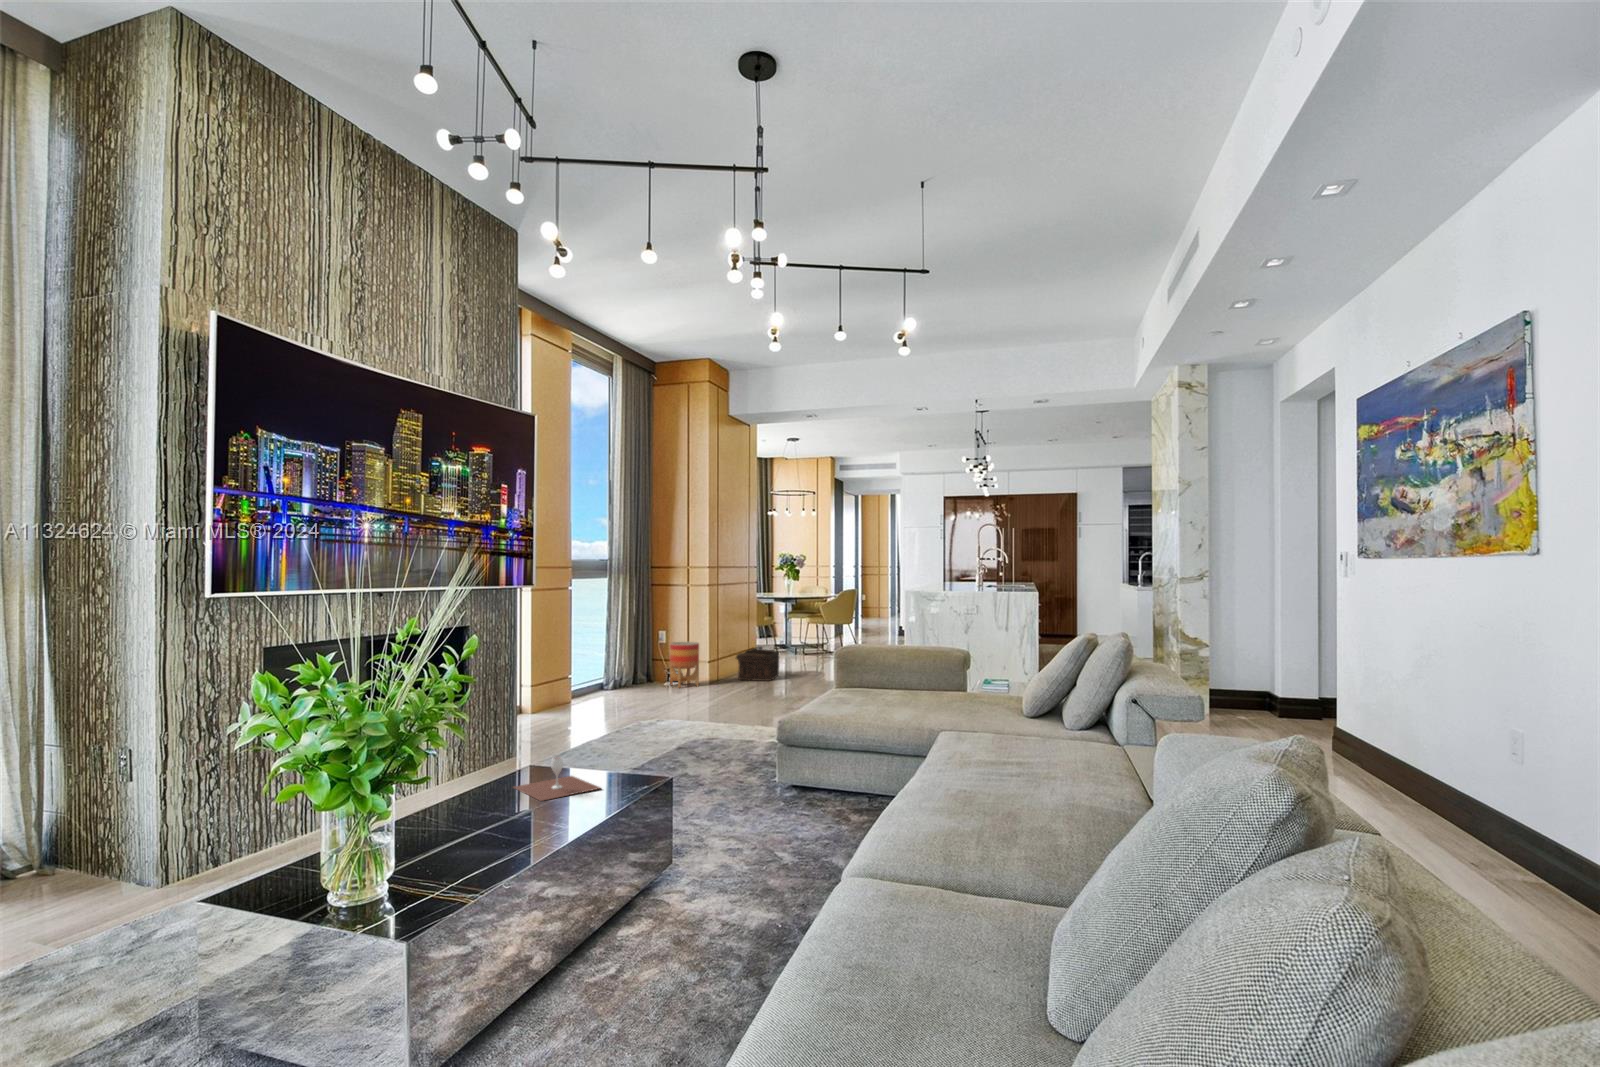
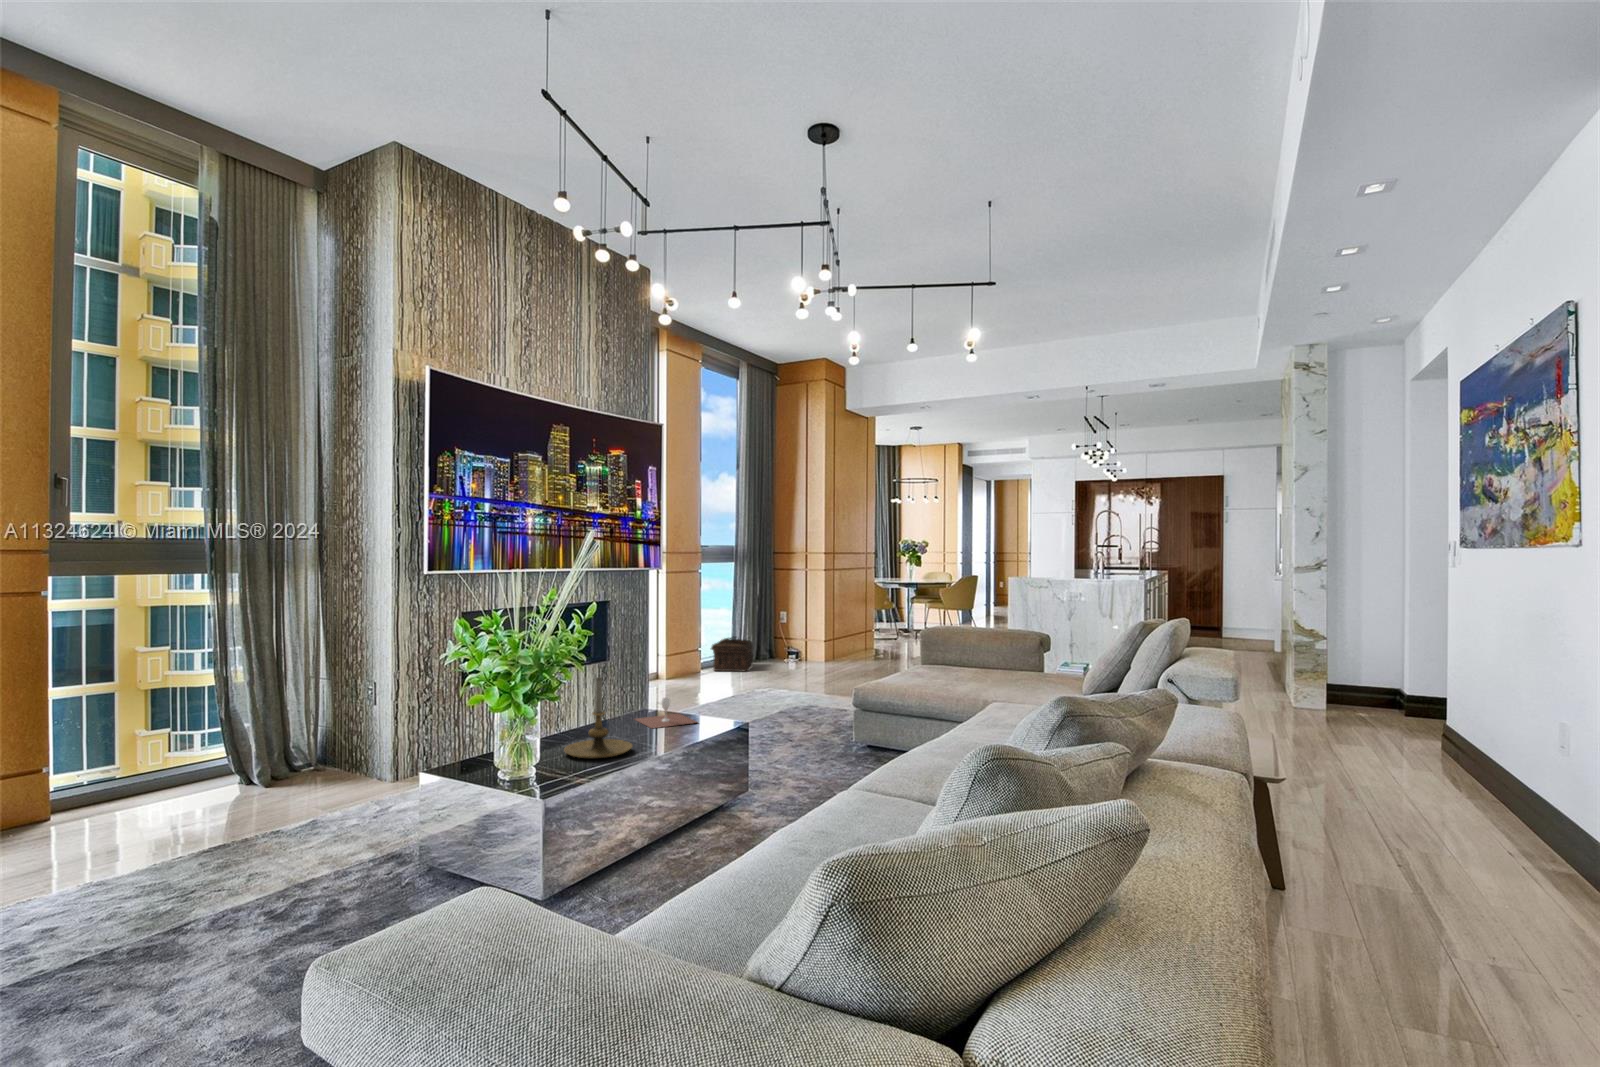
planter: present [670,642,699,688] -> none [789,619,815,660]
basket: present [736,647,779,681] -> present [711,636,753,671]
candle holder: none [424,740,523,858] -> present [564,677,632,759]

